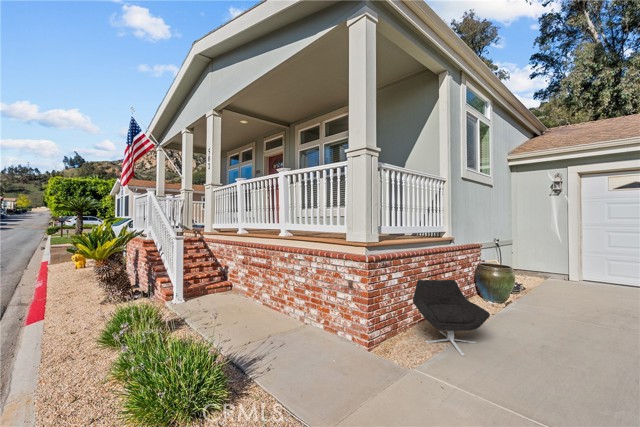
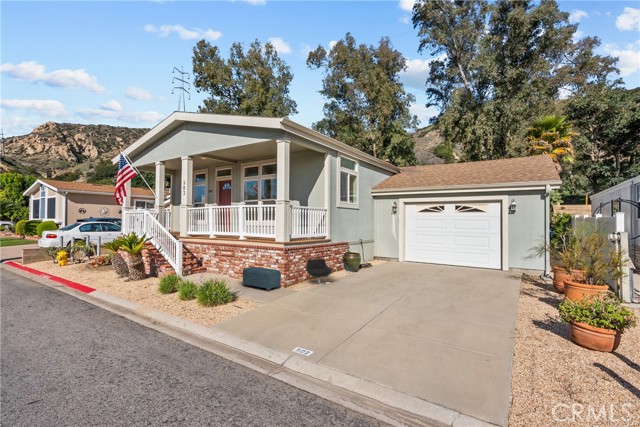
bench: none [276,293,361,367] -> present [243,267,281,291]

